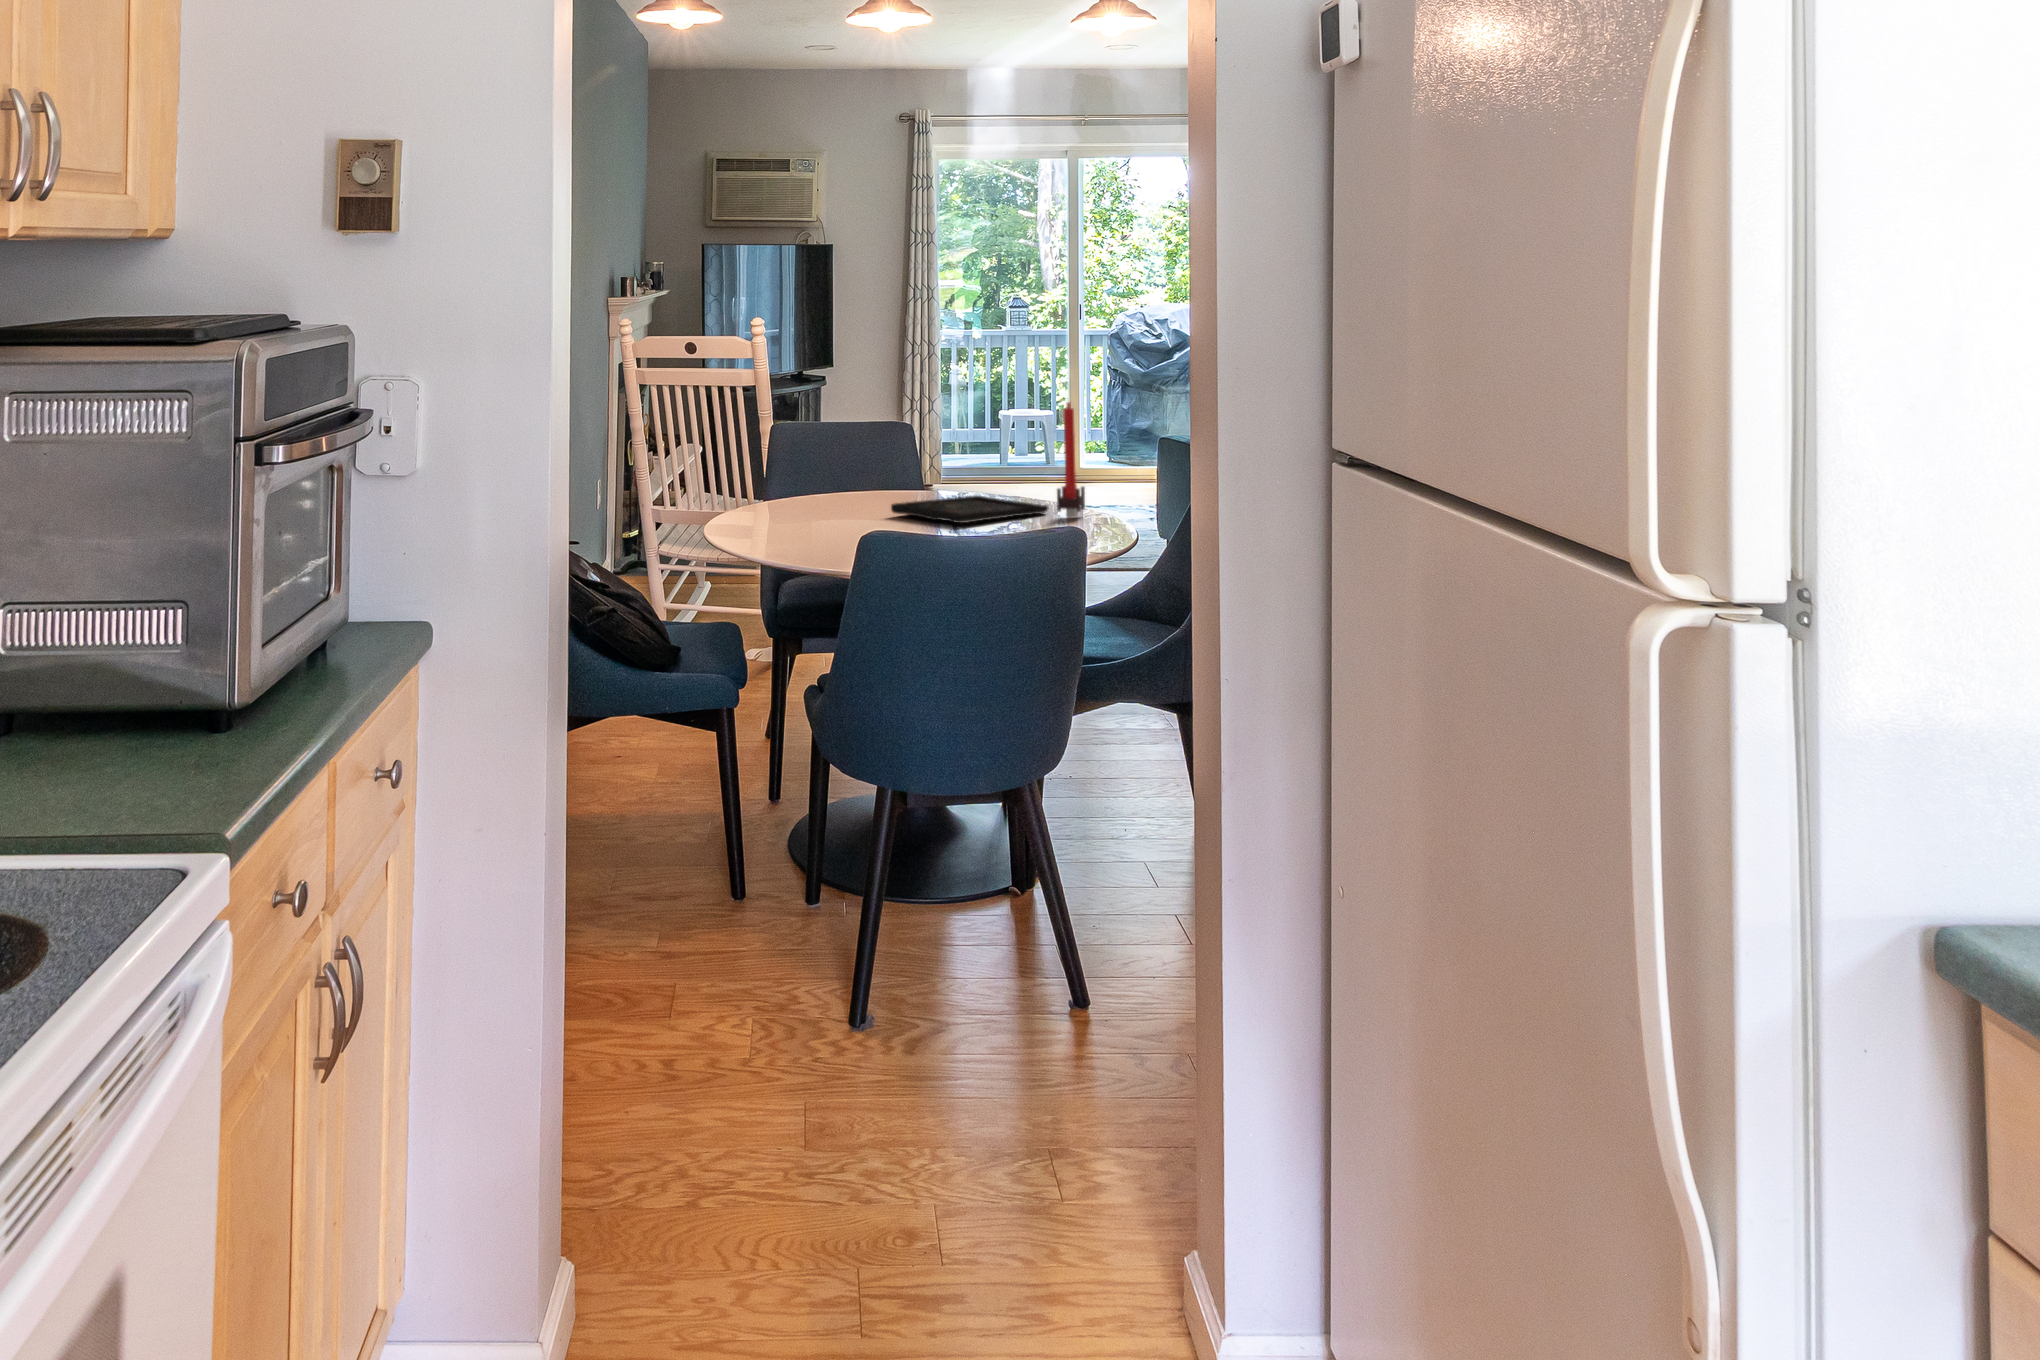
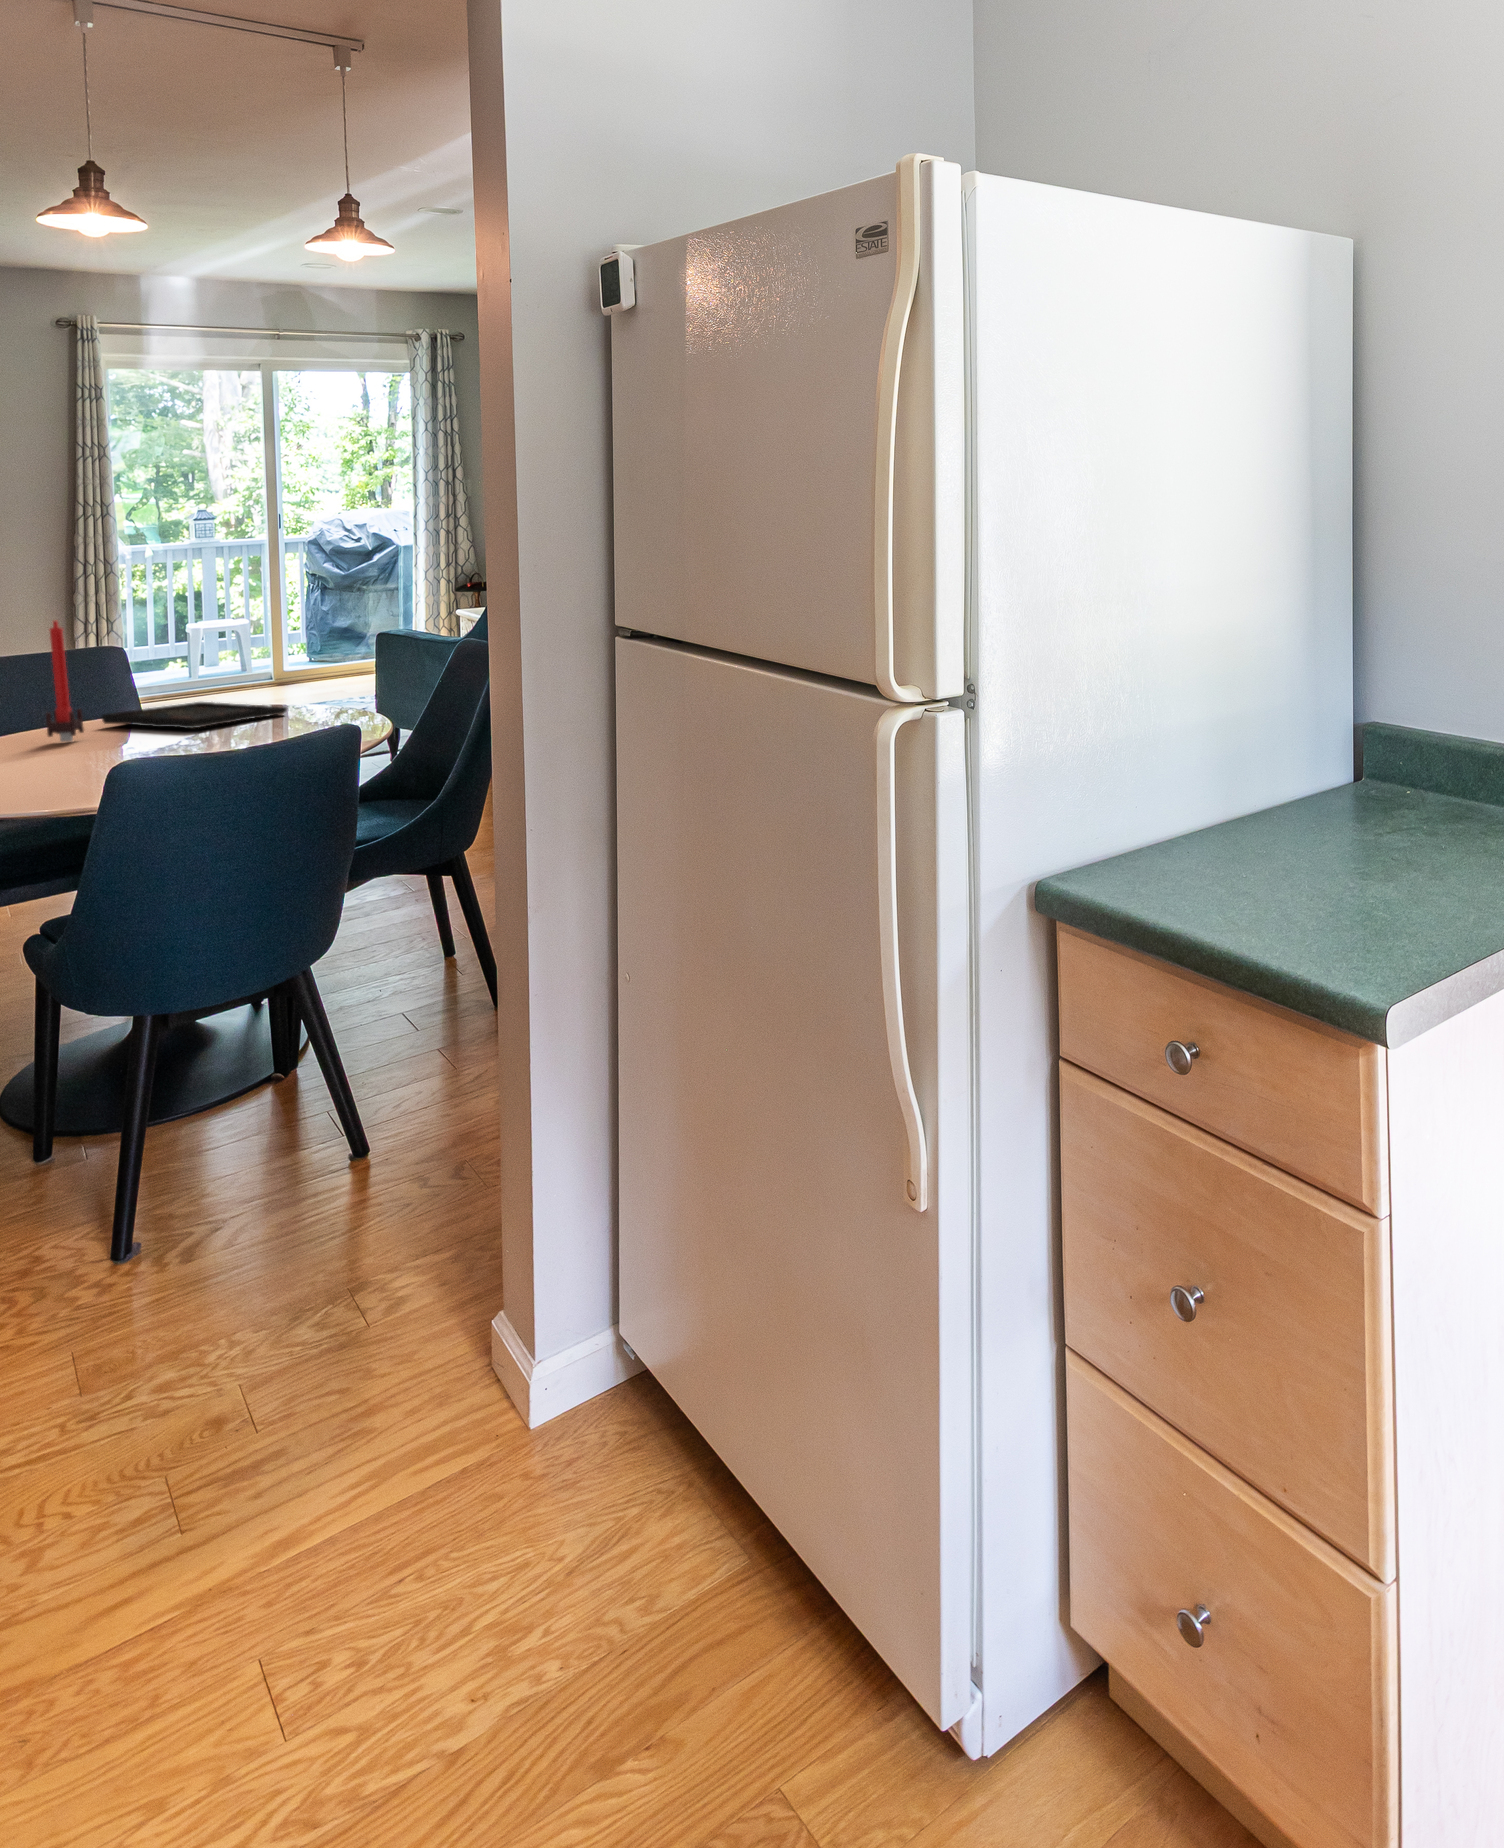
candle: present [1057,402,1085,517] -> present [46,621,84,742]

